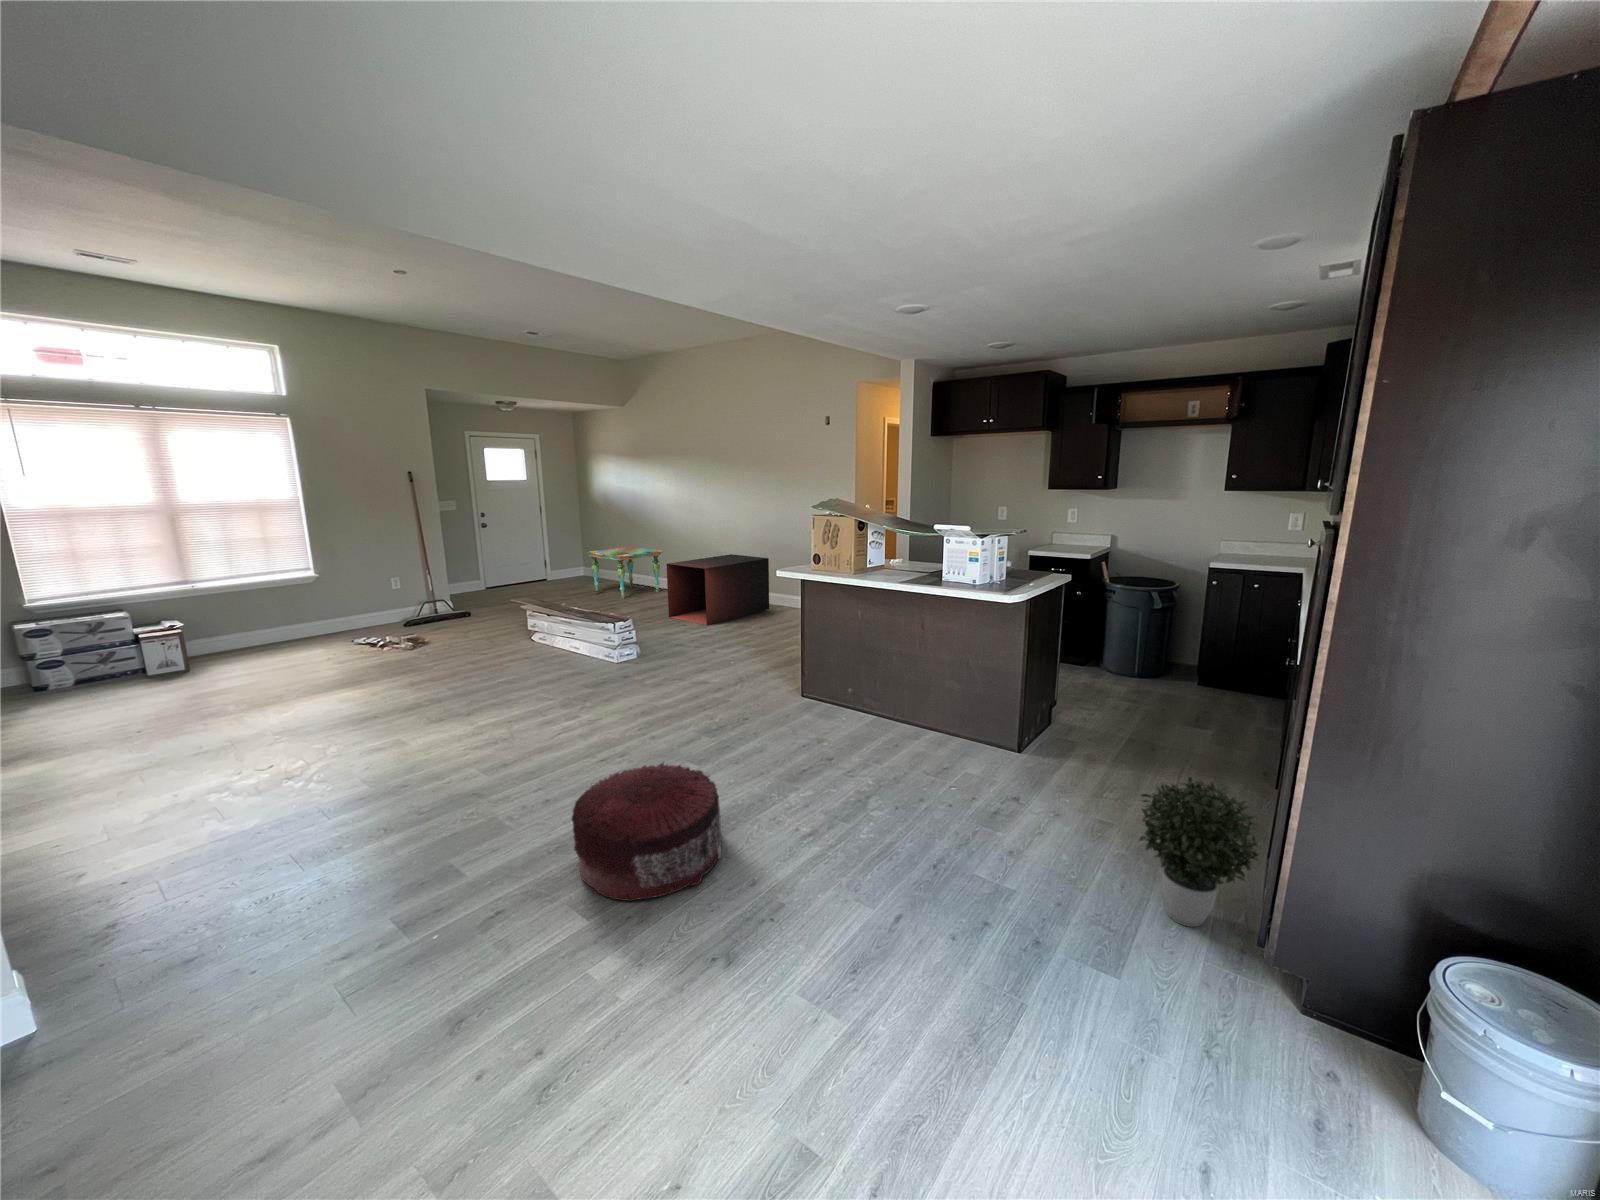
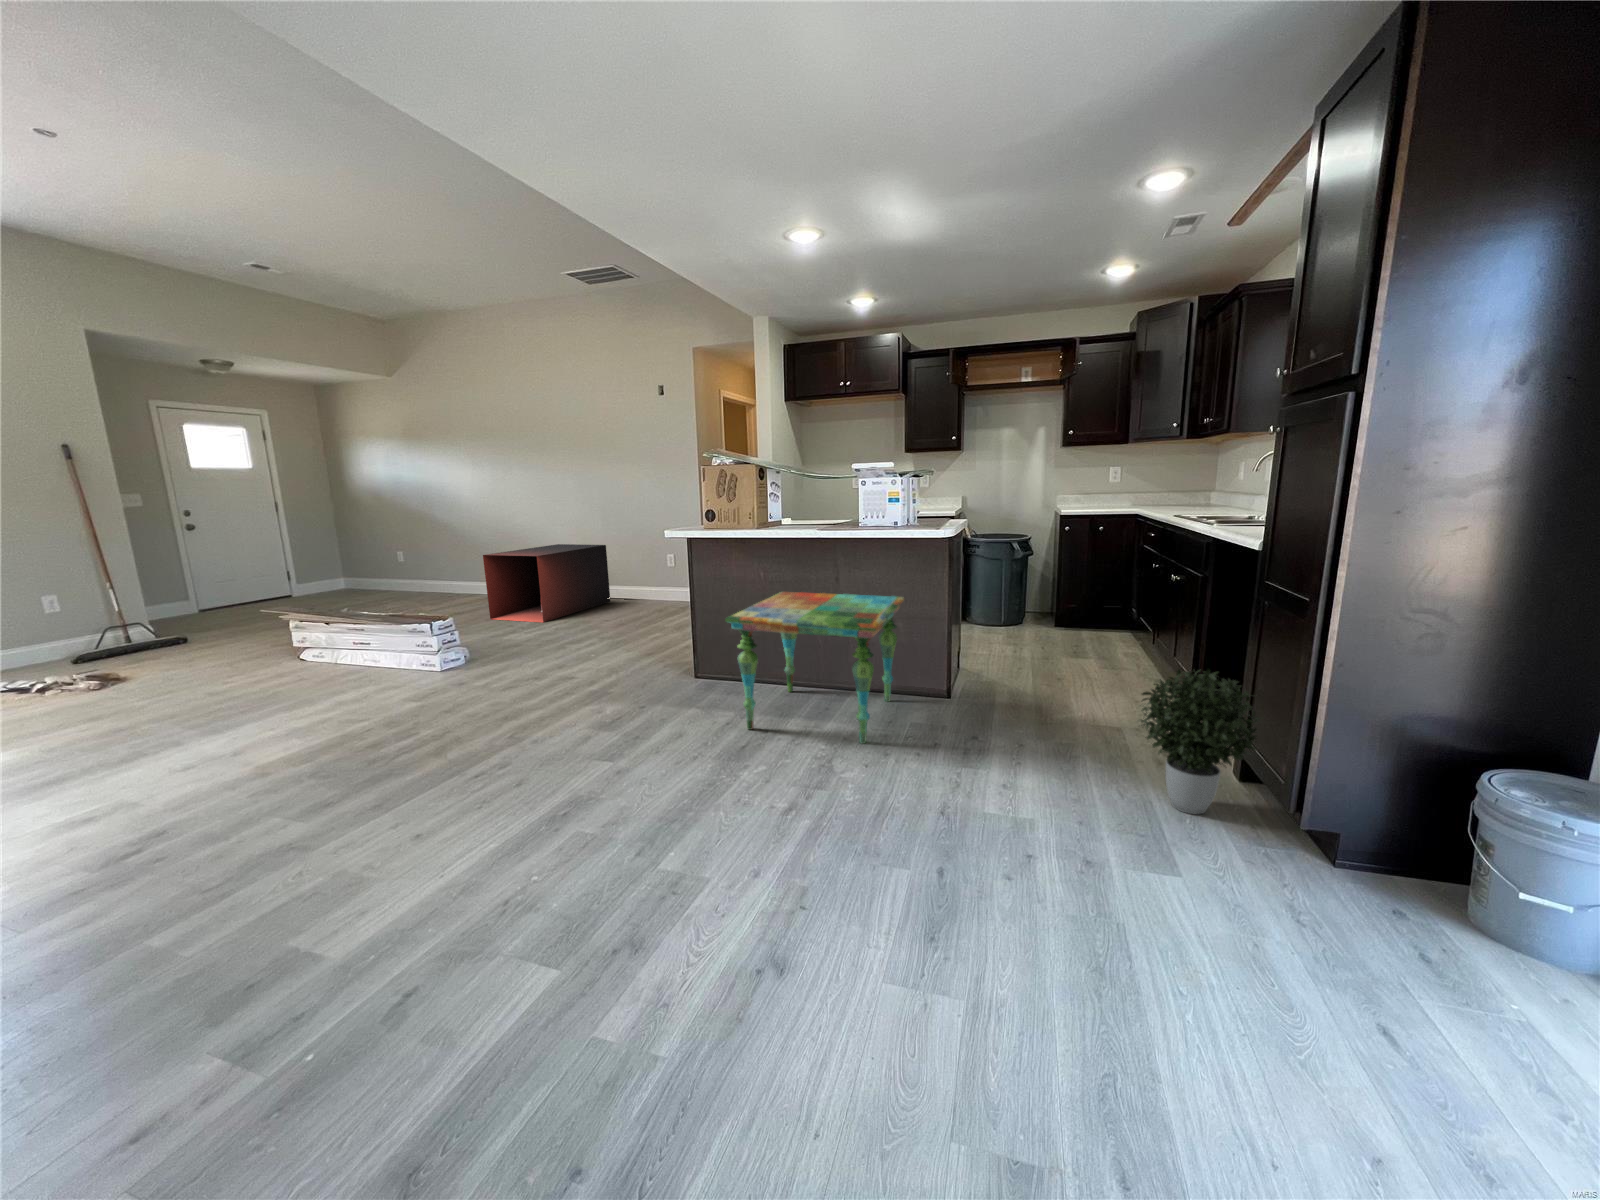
side table: present [586,547,663,599] -> present [725,592,904,744]
pouf: present [572,763,722,901] -> none [492,752,704,943]

